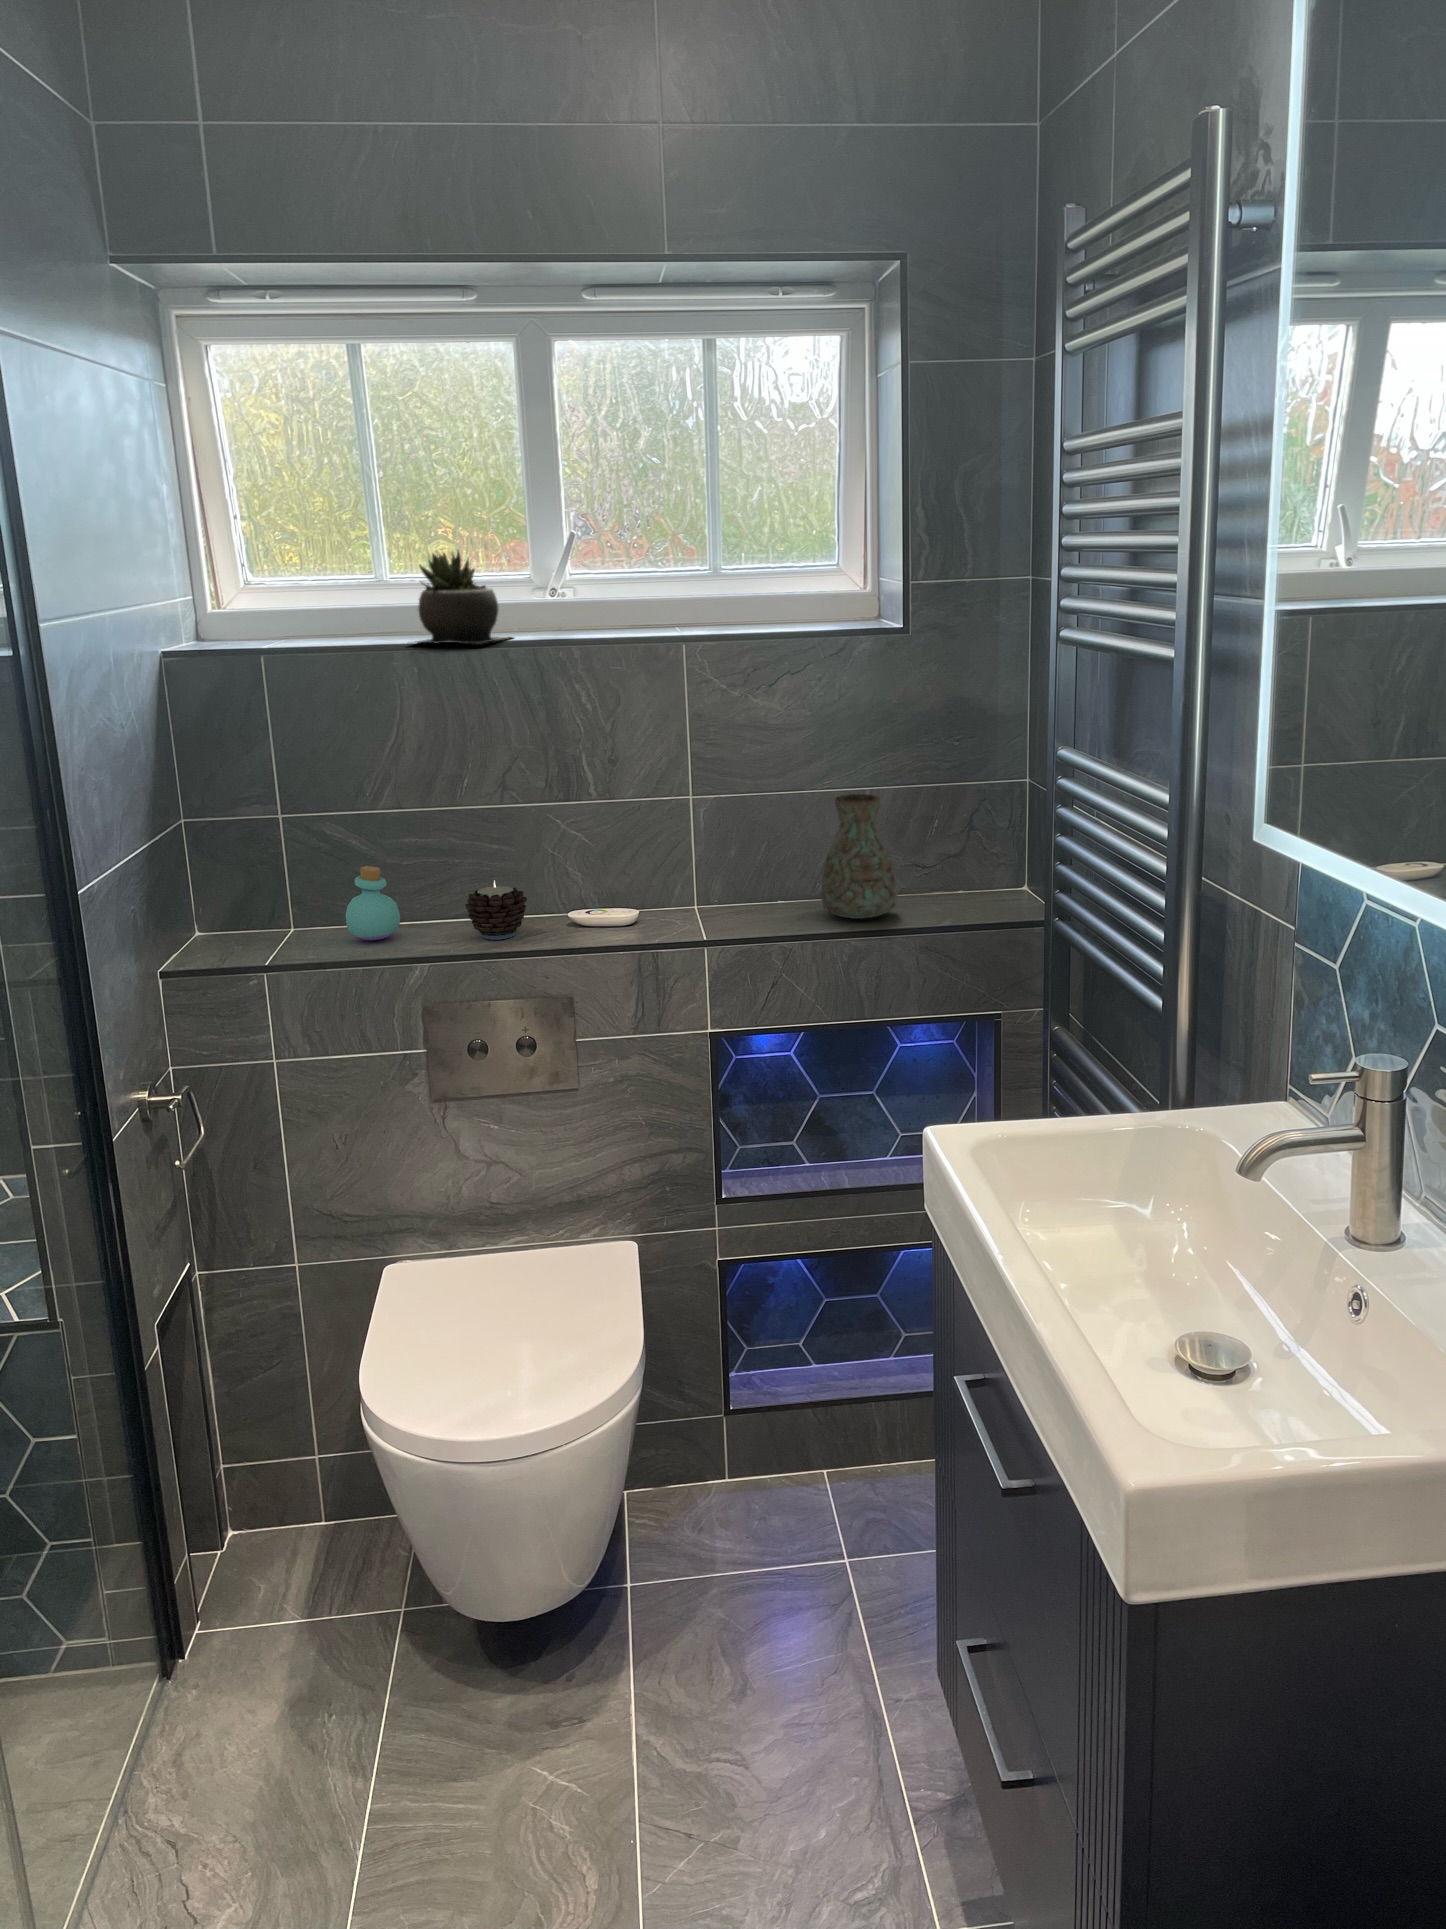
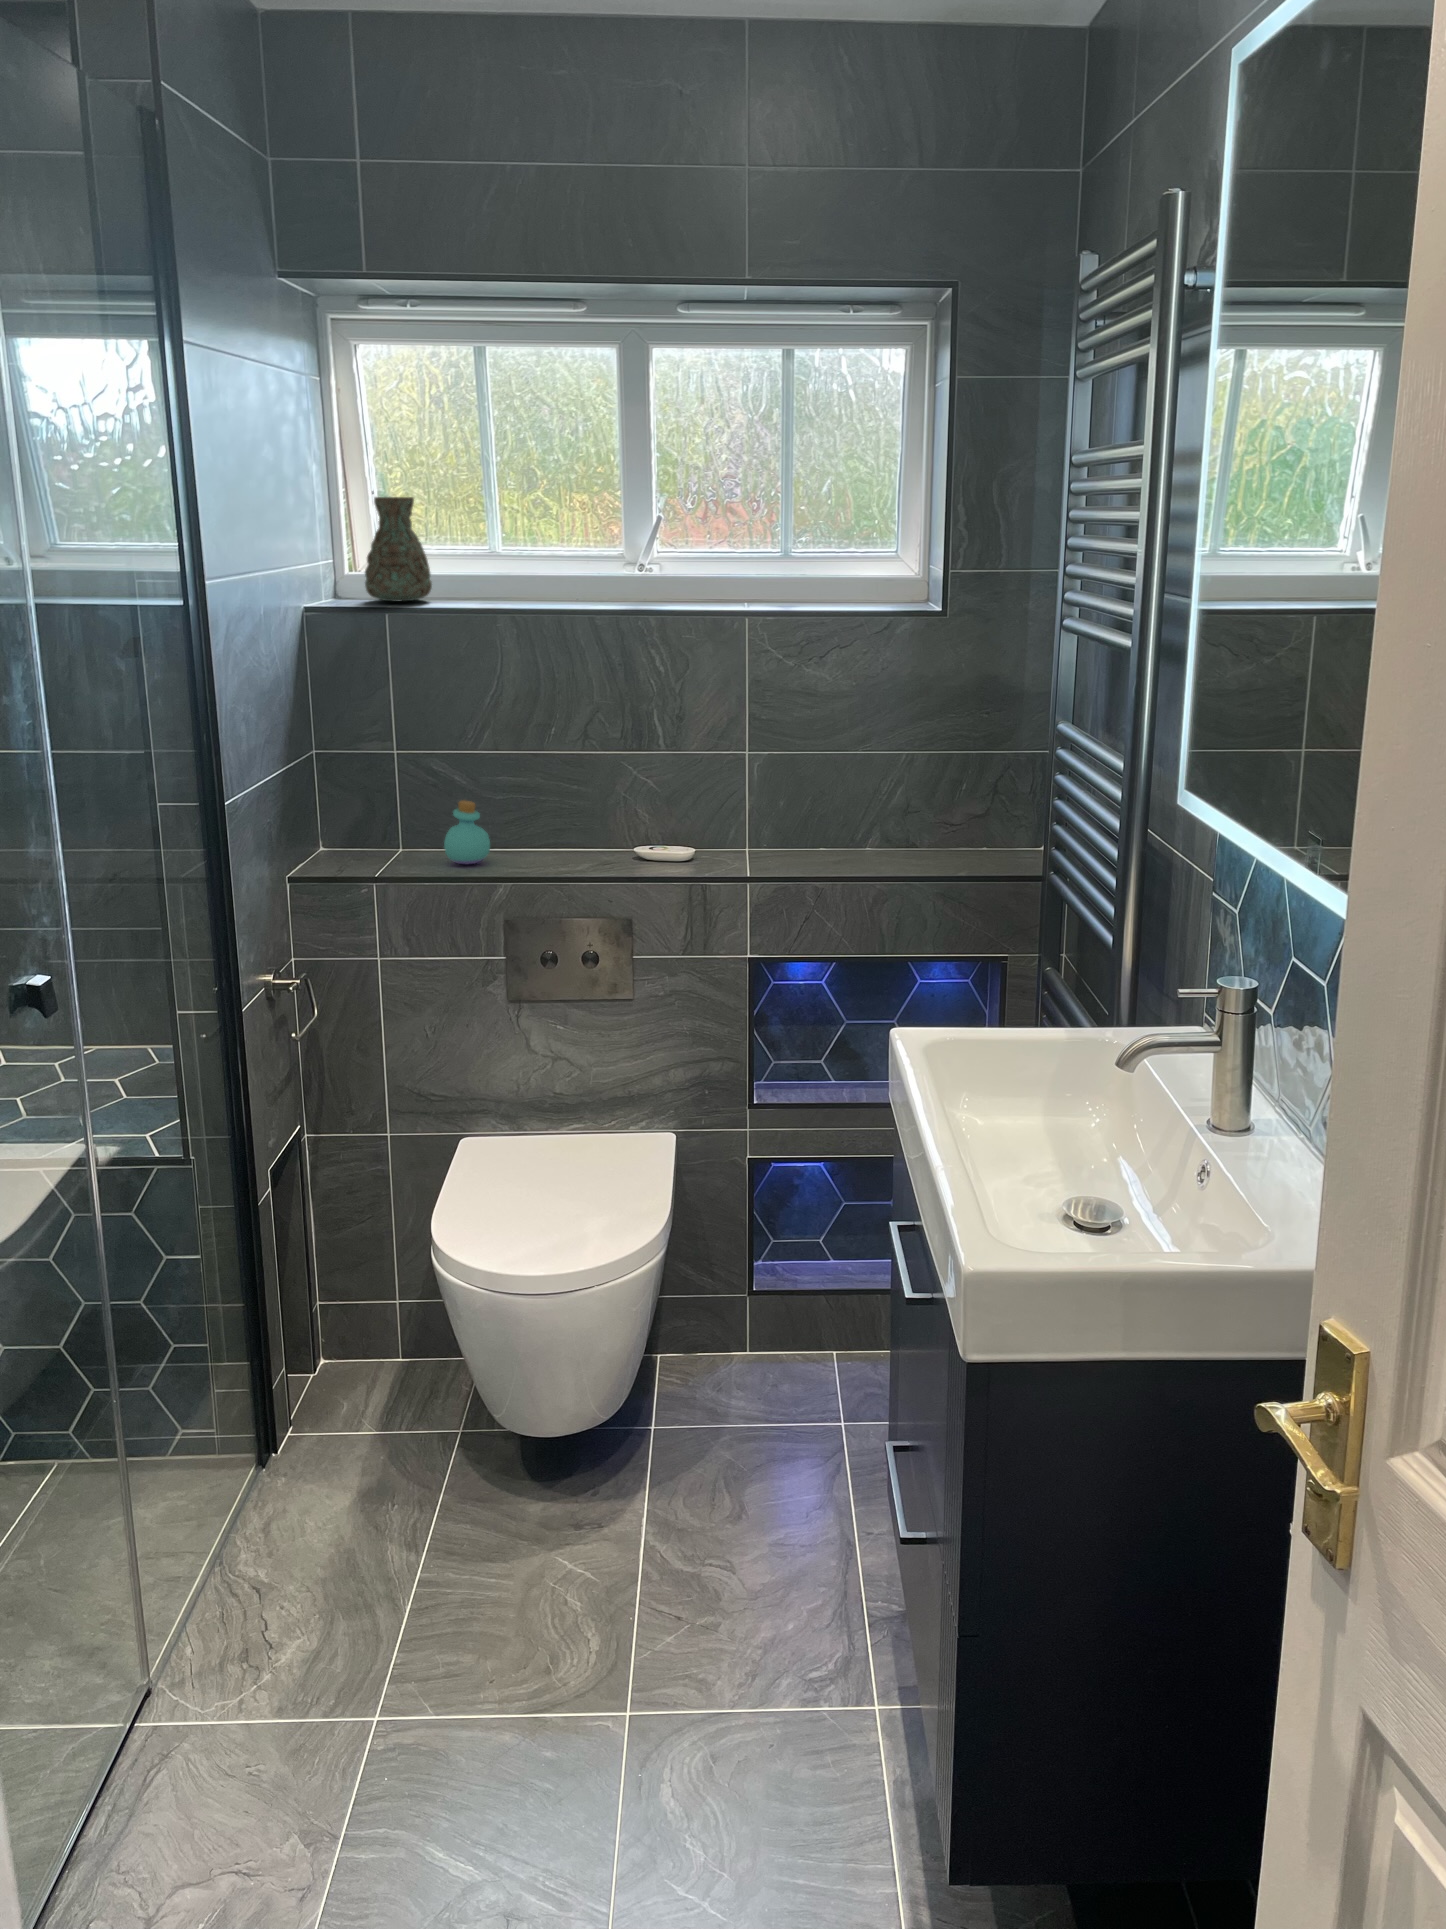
succulent plant: present [415,552,507,644] -> none [506,529,603,612]
decorative vase: present [821,794,898,919] -> present [365,497,432,601]
candle: present [465,881,527,940] -> none [545,818,599,869]

